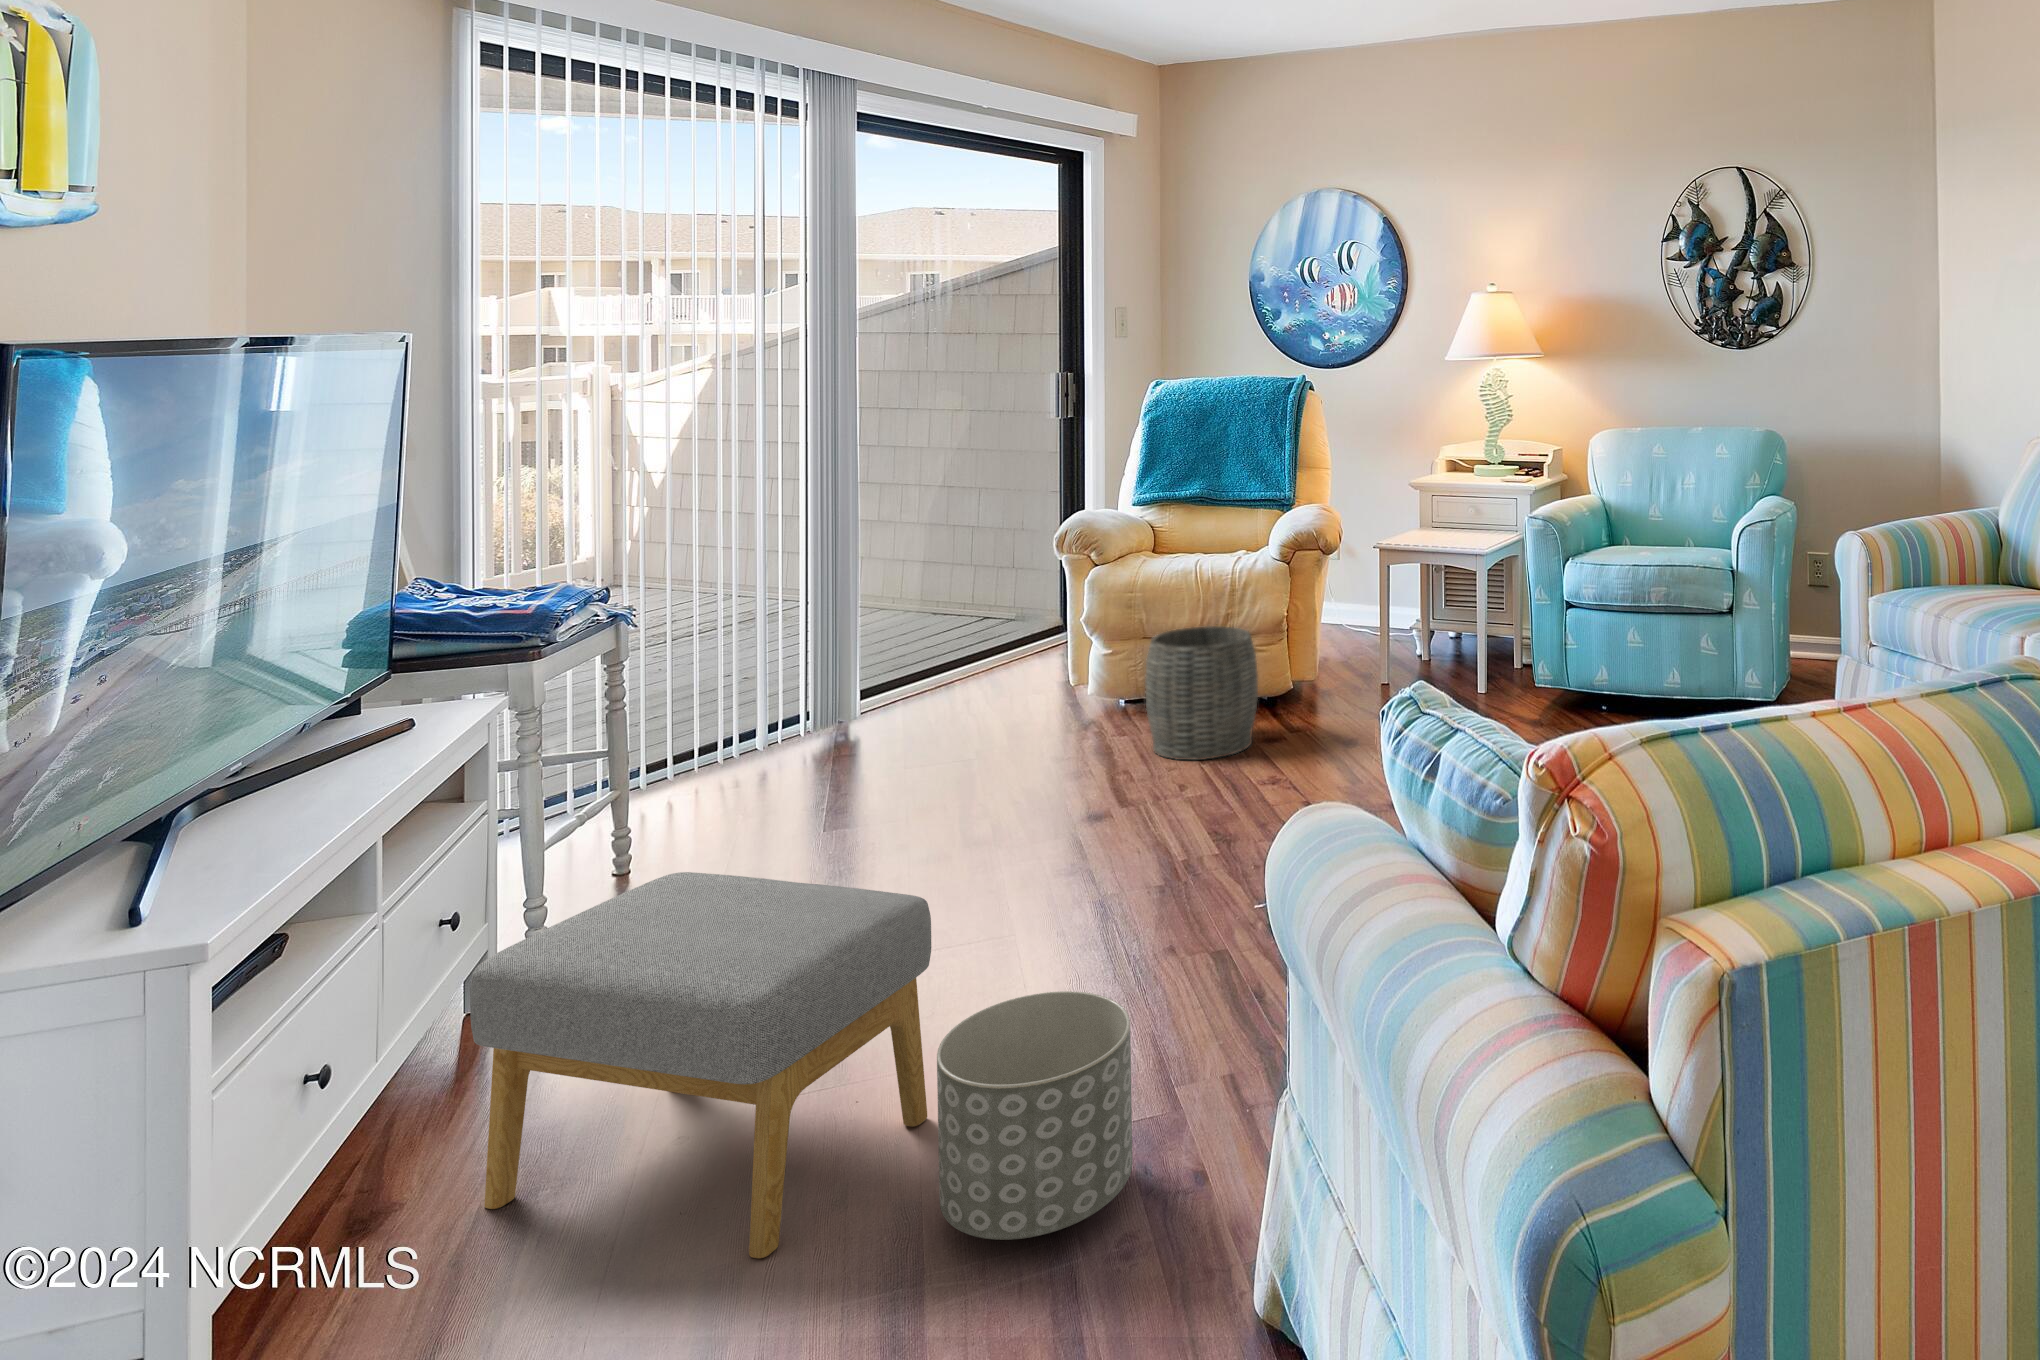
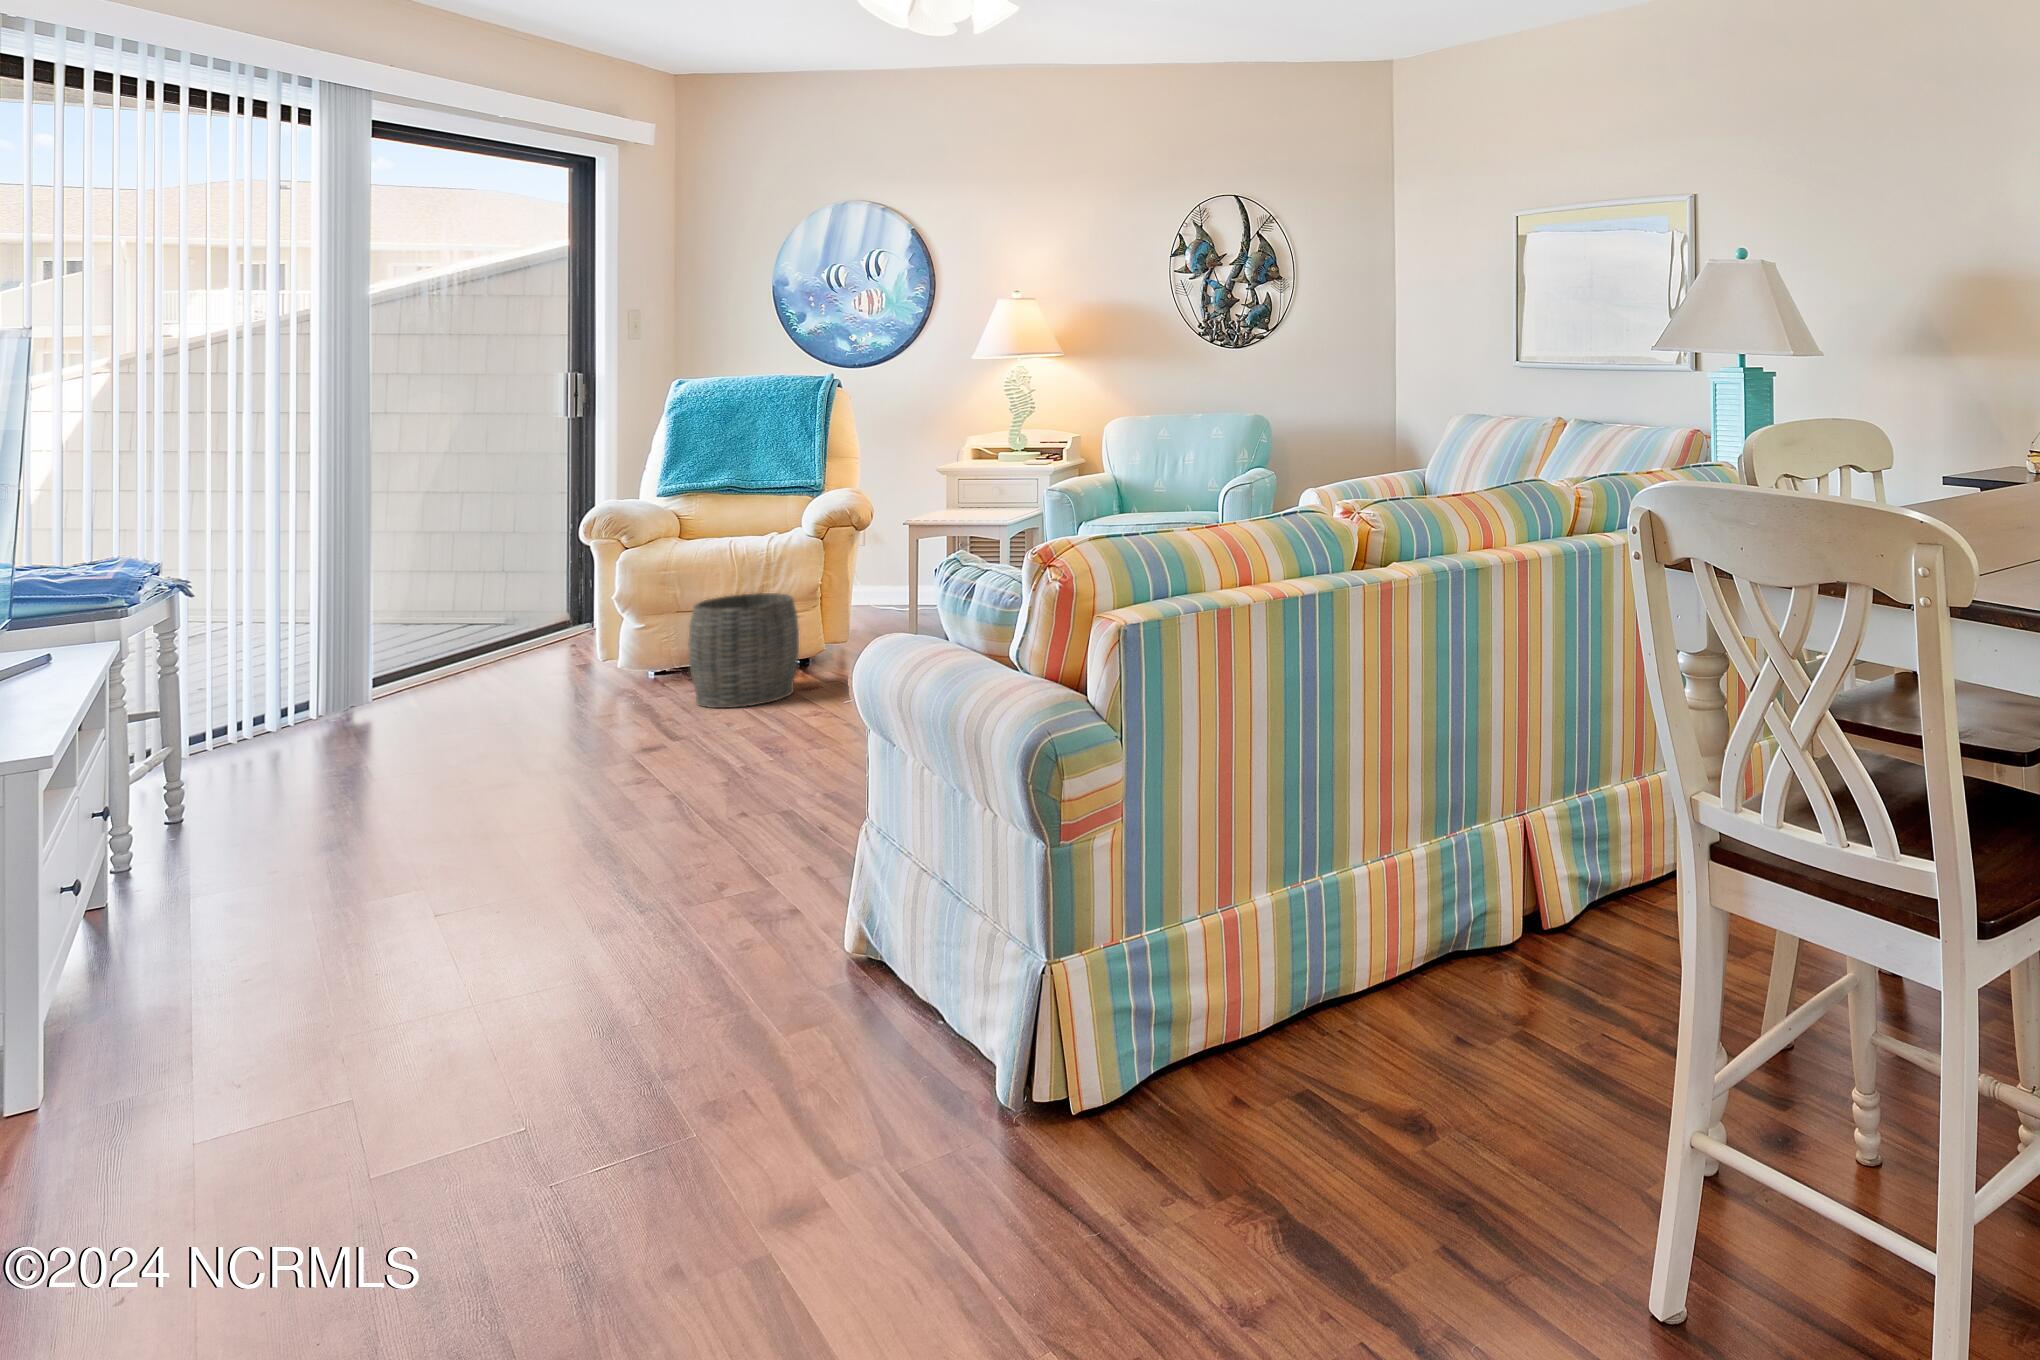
footstool: present [470,872,931,1258] -> none [162,758,562,1013]
planter: present [937,991,1133,1240] -> none [590,807,743,964]

